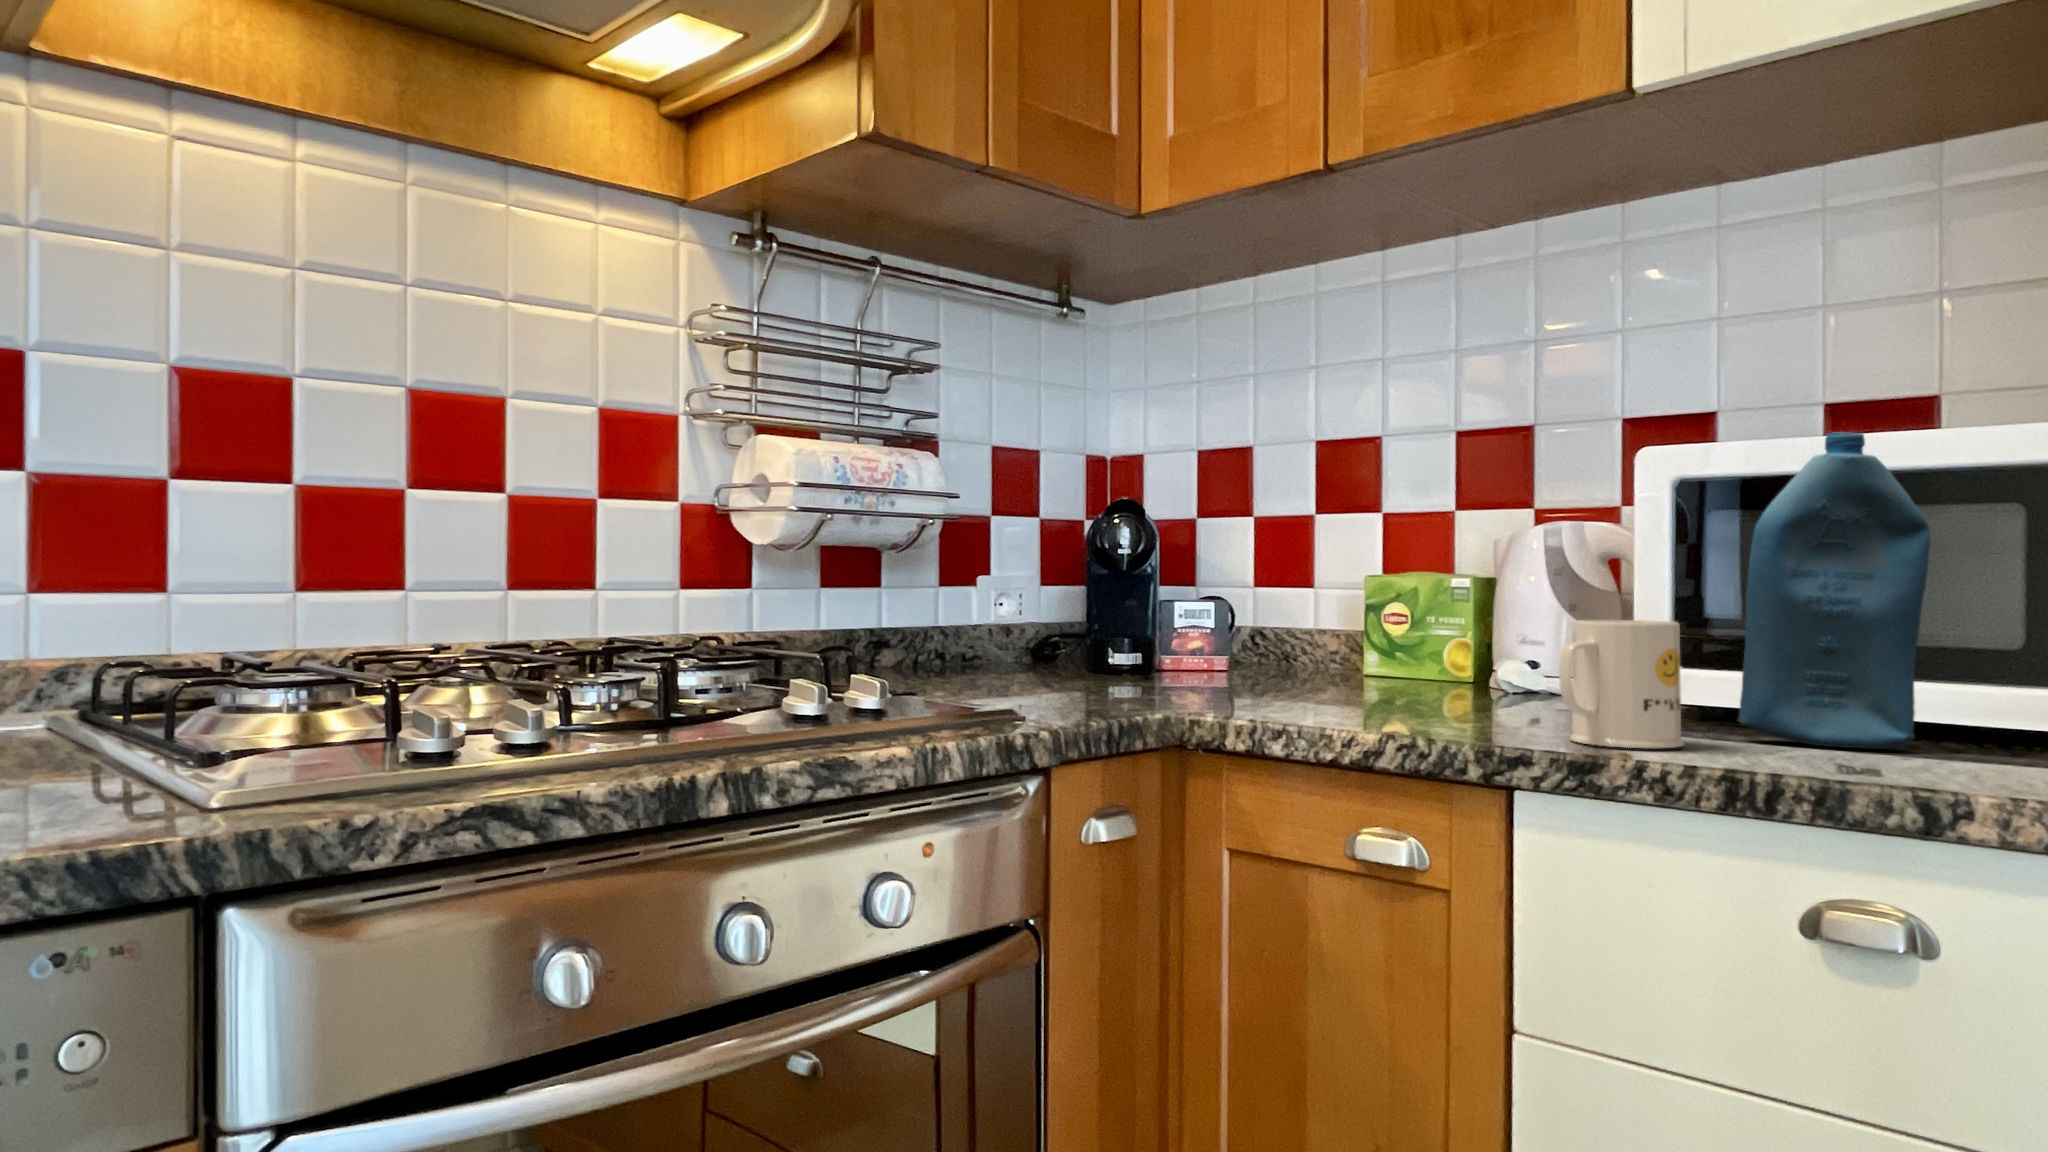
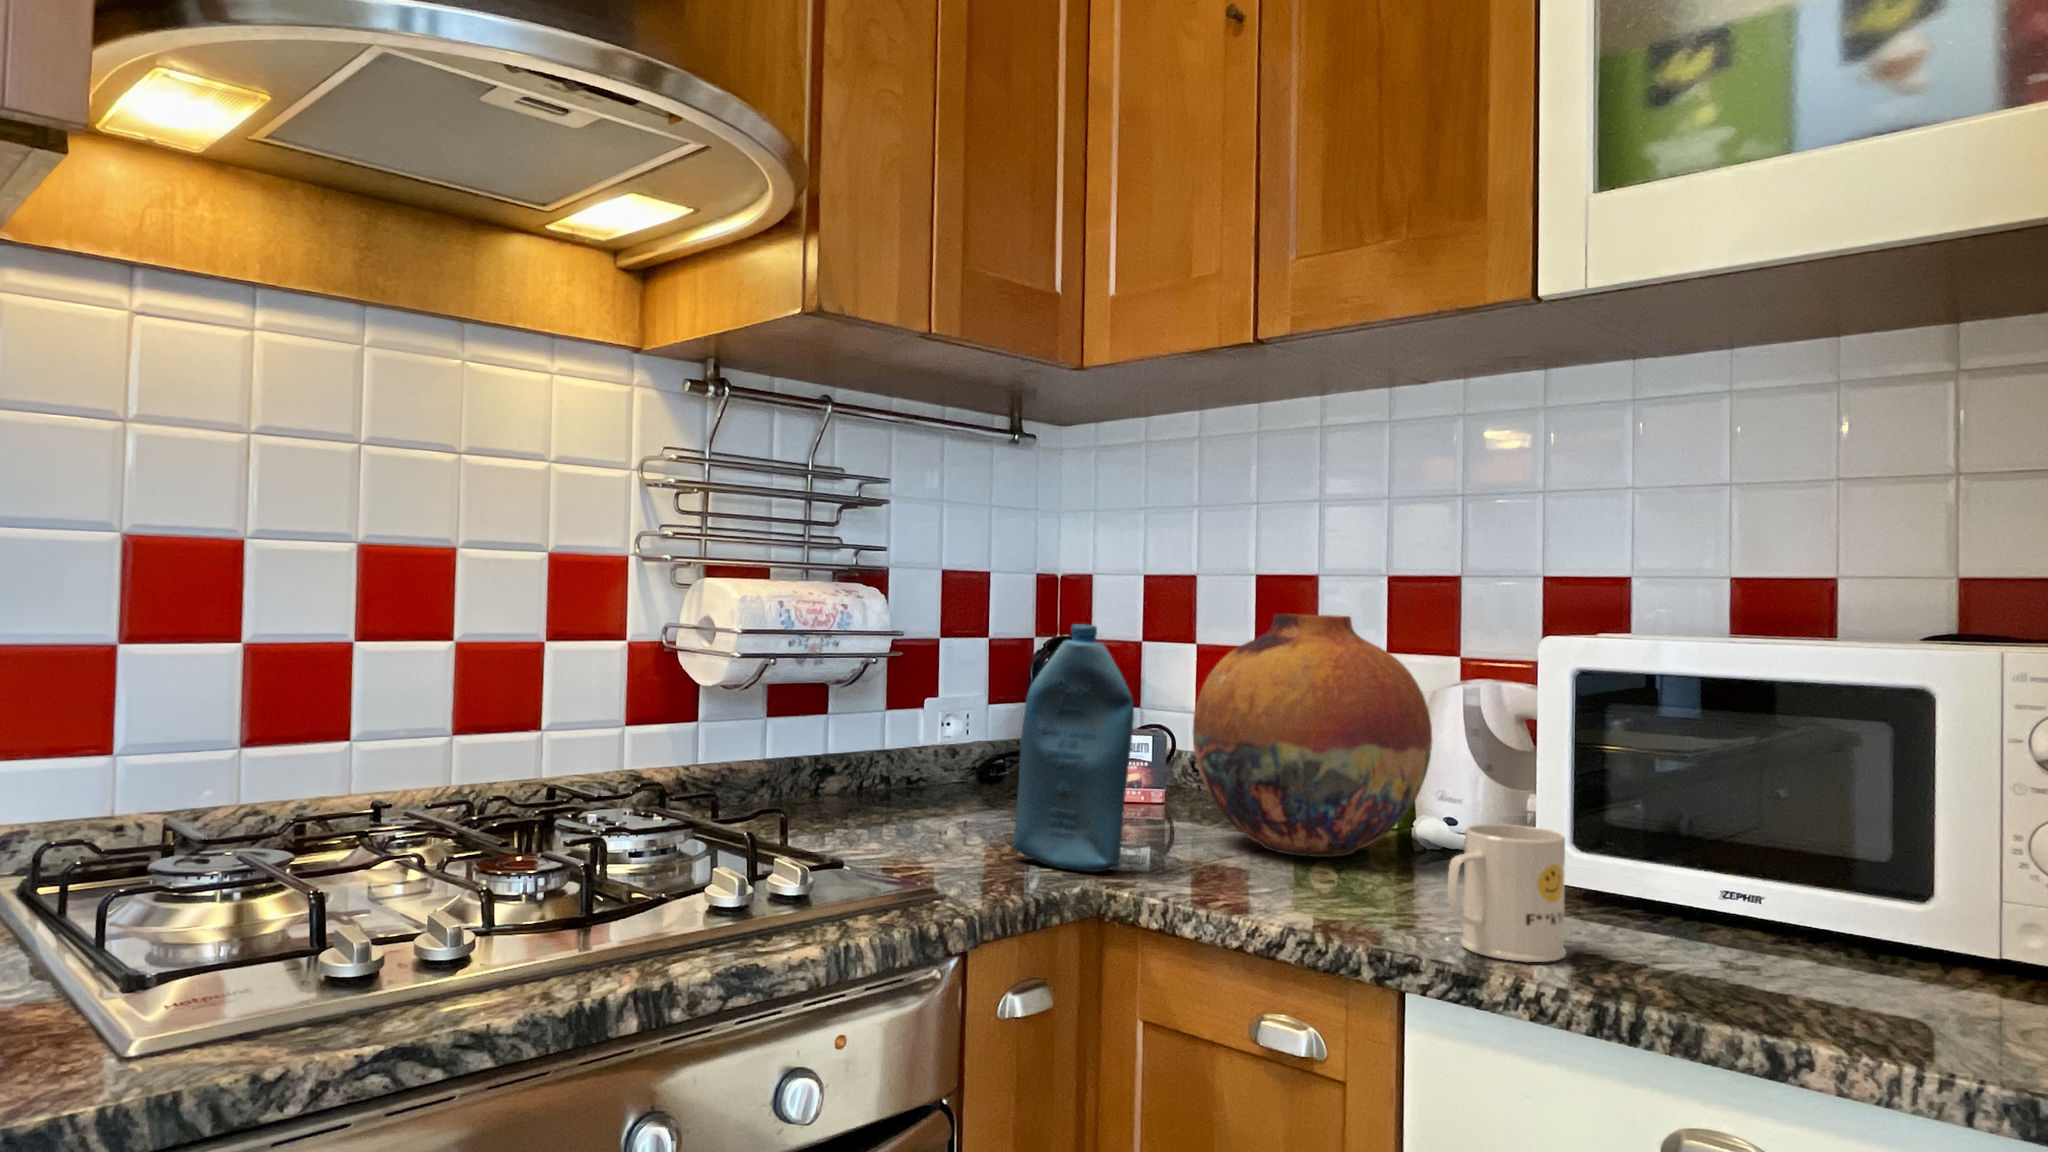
bottle: present [1738,433,1930,749] -> present [1012,624,1134,872]
vase: none [1262,452,1510,698] -> present [1193,614,1432,857]

